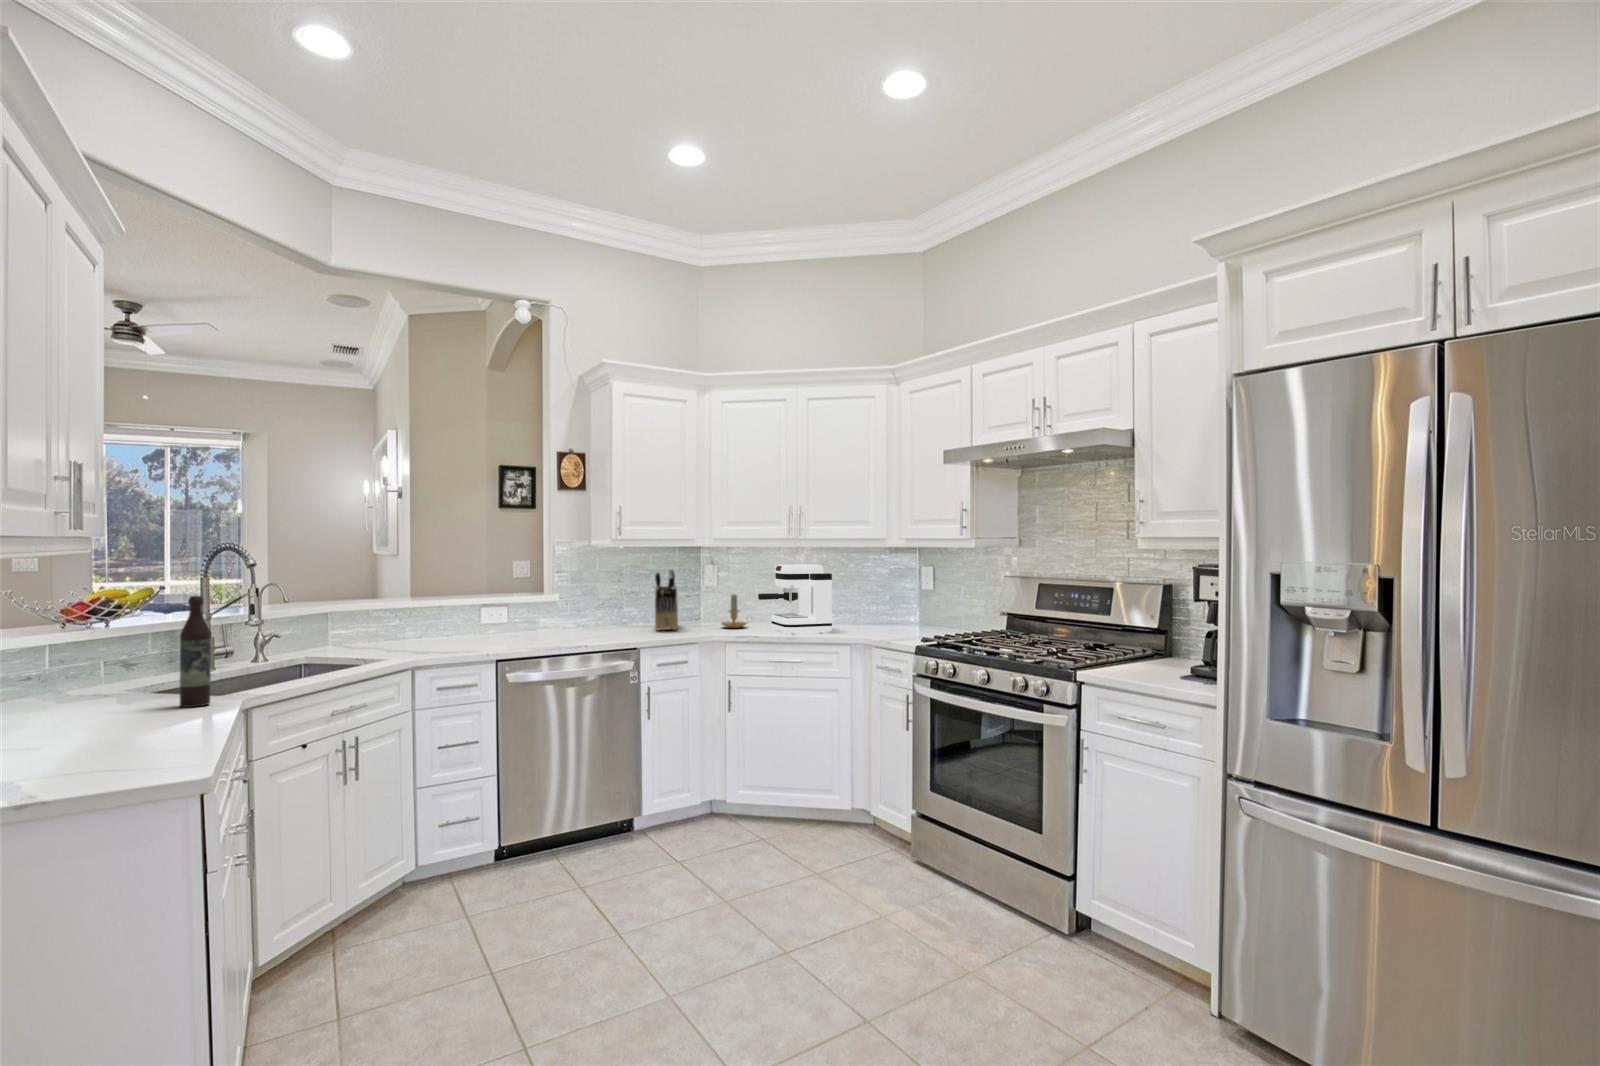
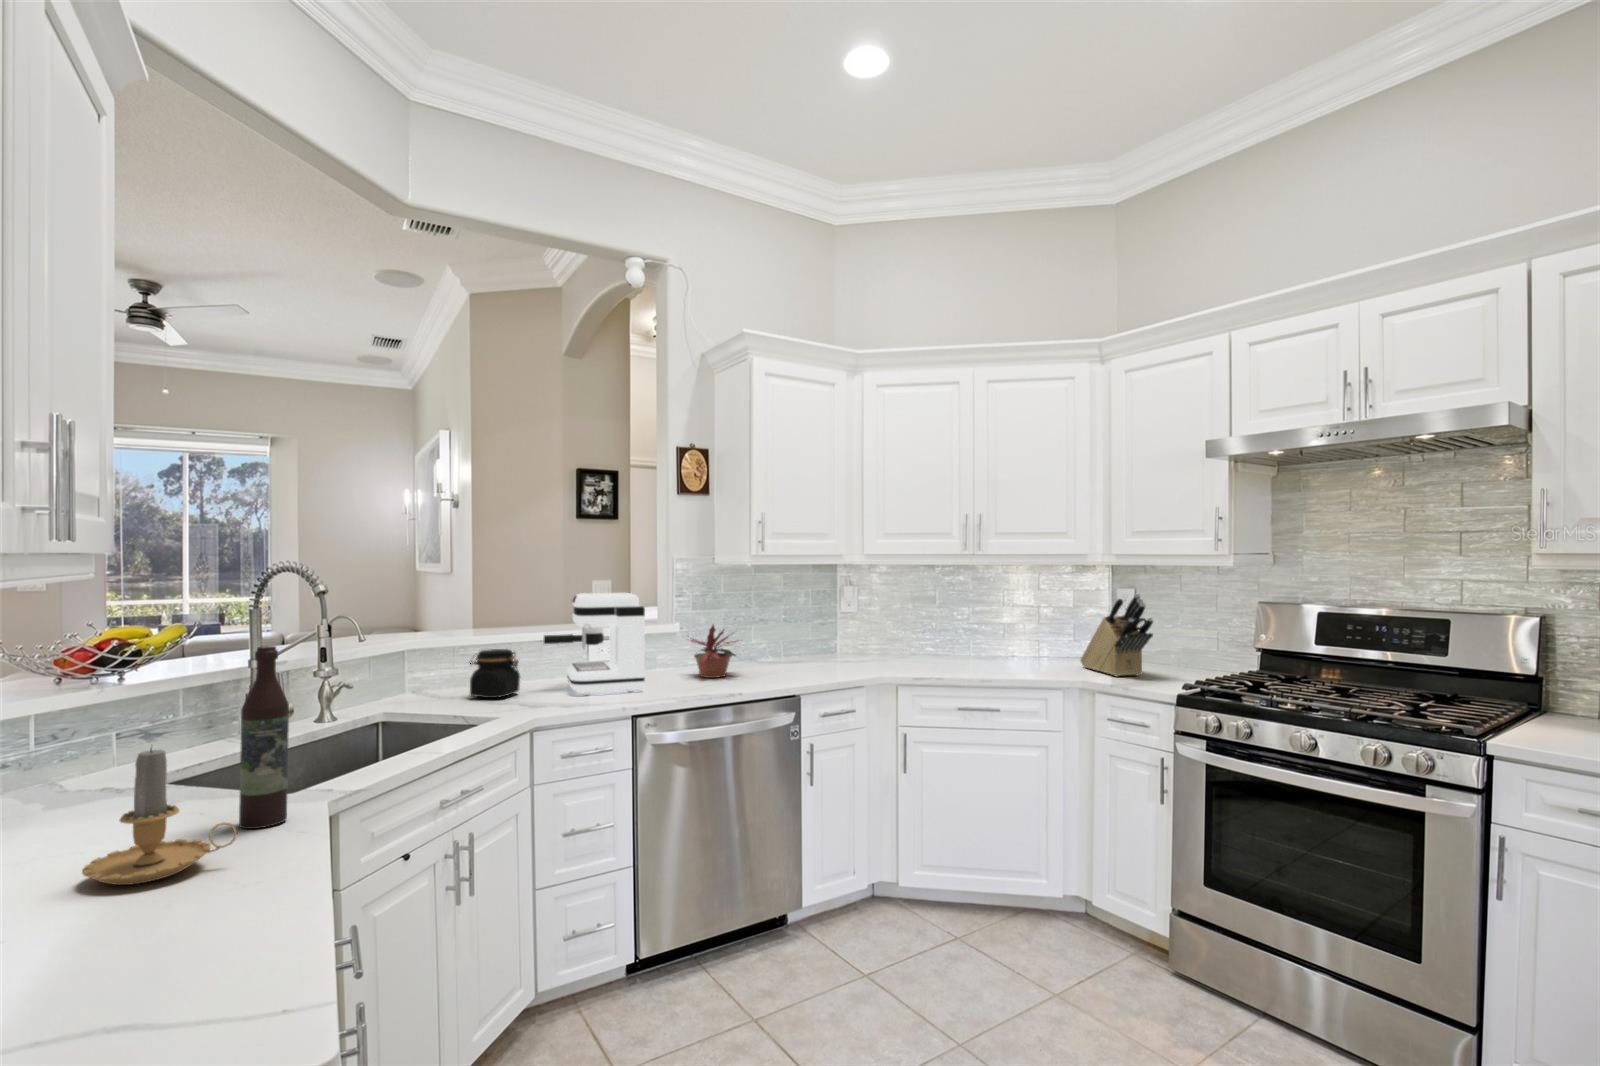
coffee maker: present [758,564,832,634] -> present [544,593,645,695]
knife block: present [655,569,678,630] -> present [1080,594,1153,676]
potted plant: none [554,592,603,636] -> present [691,625,737,678]
candle: present [721,594,747,628] -> present [82,749,237,885]
jar: none [375,611,415,648] -> present [470,649,520,698]

